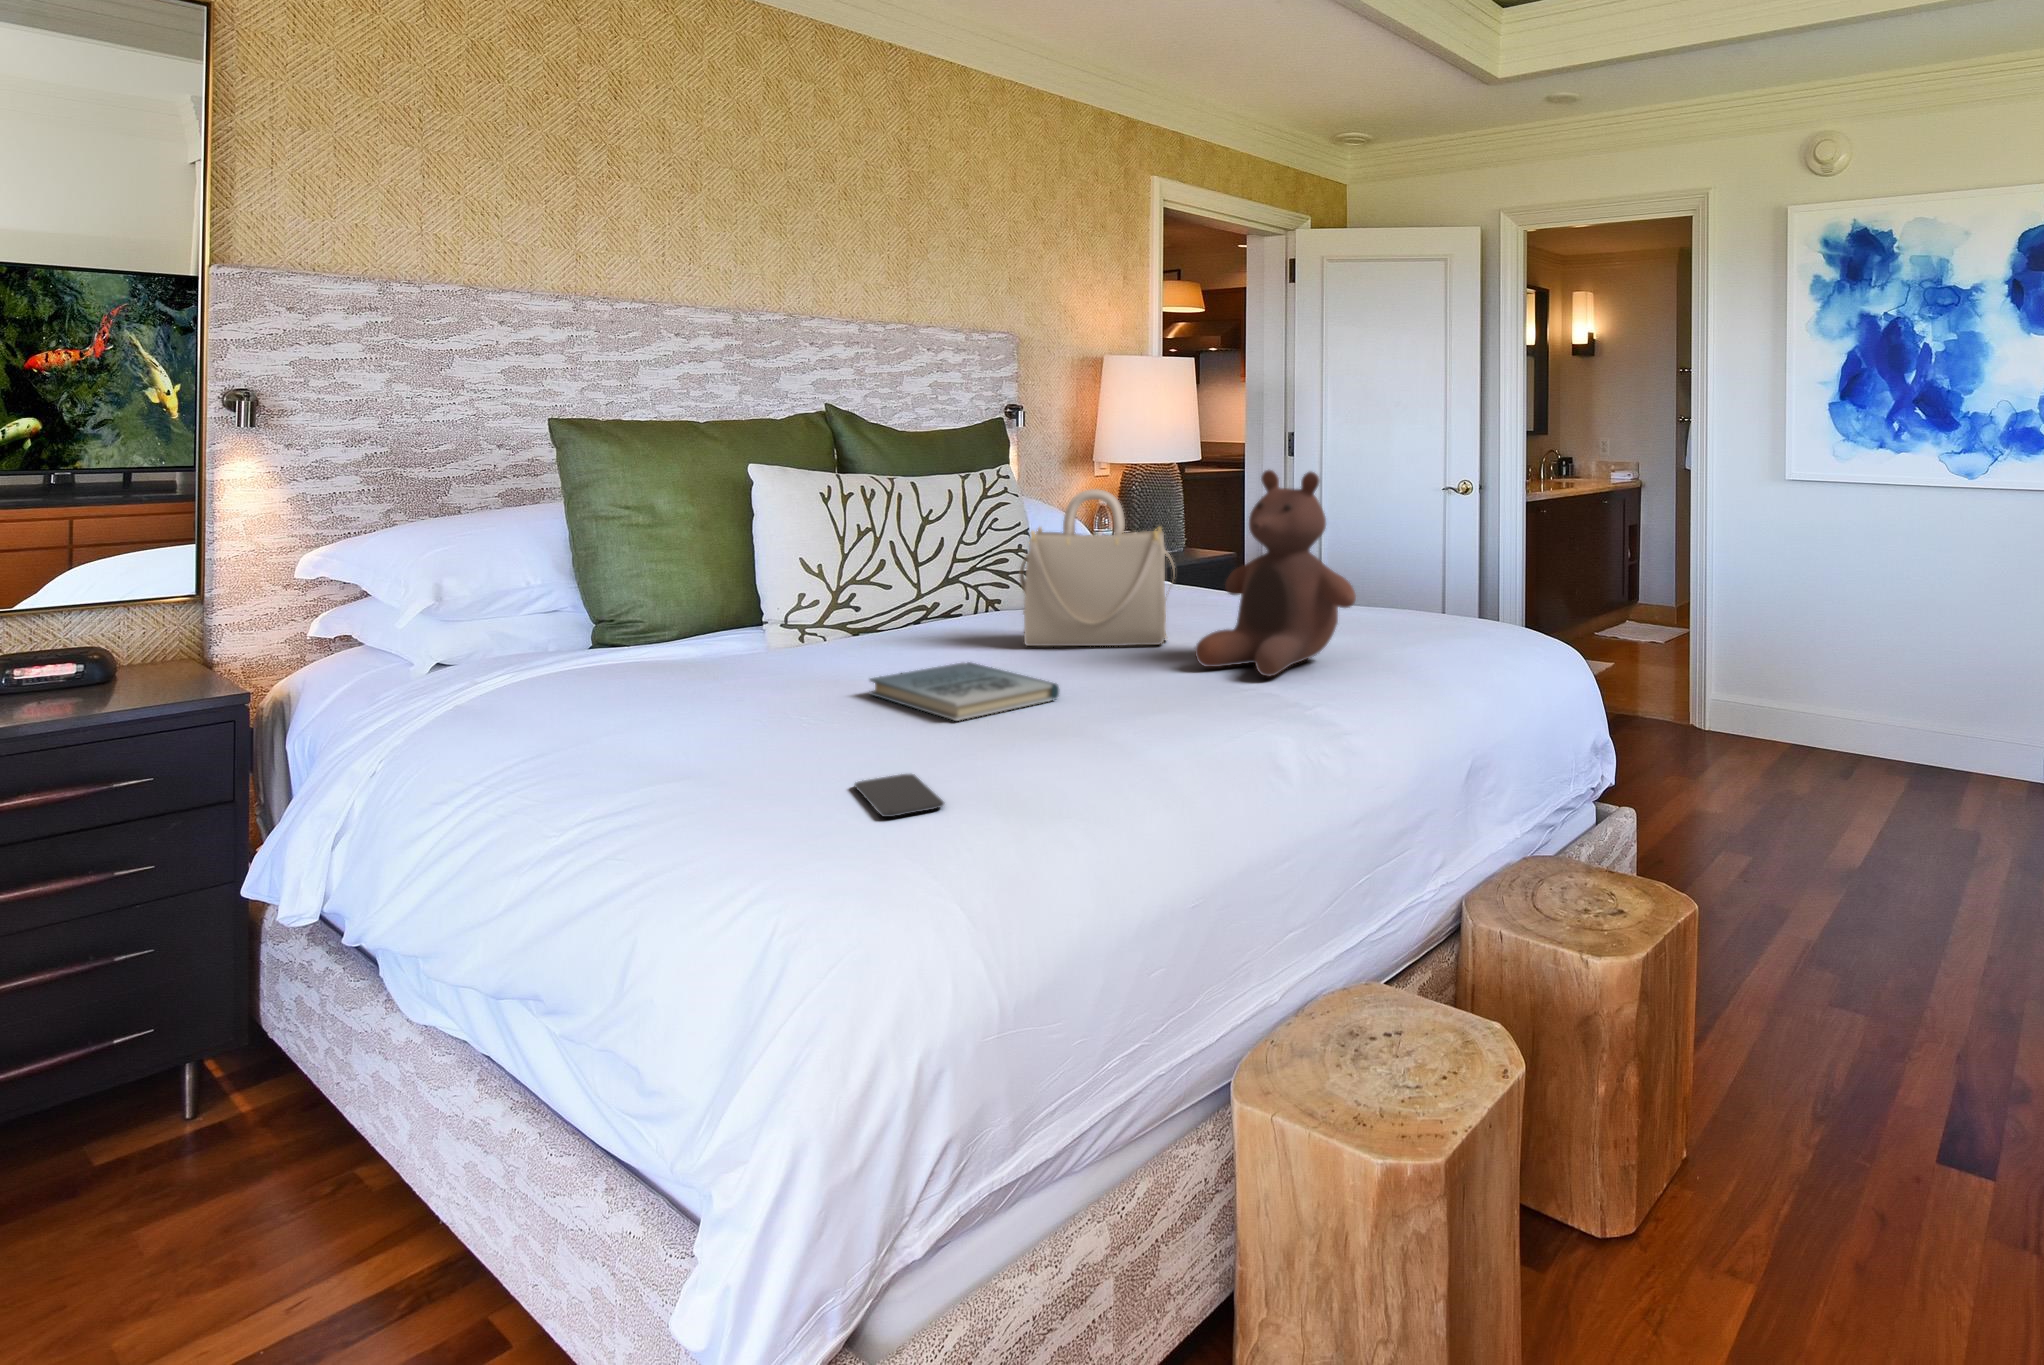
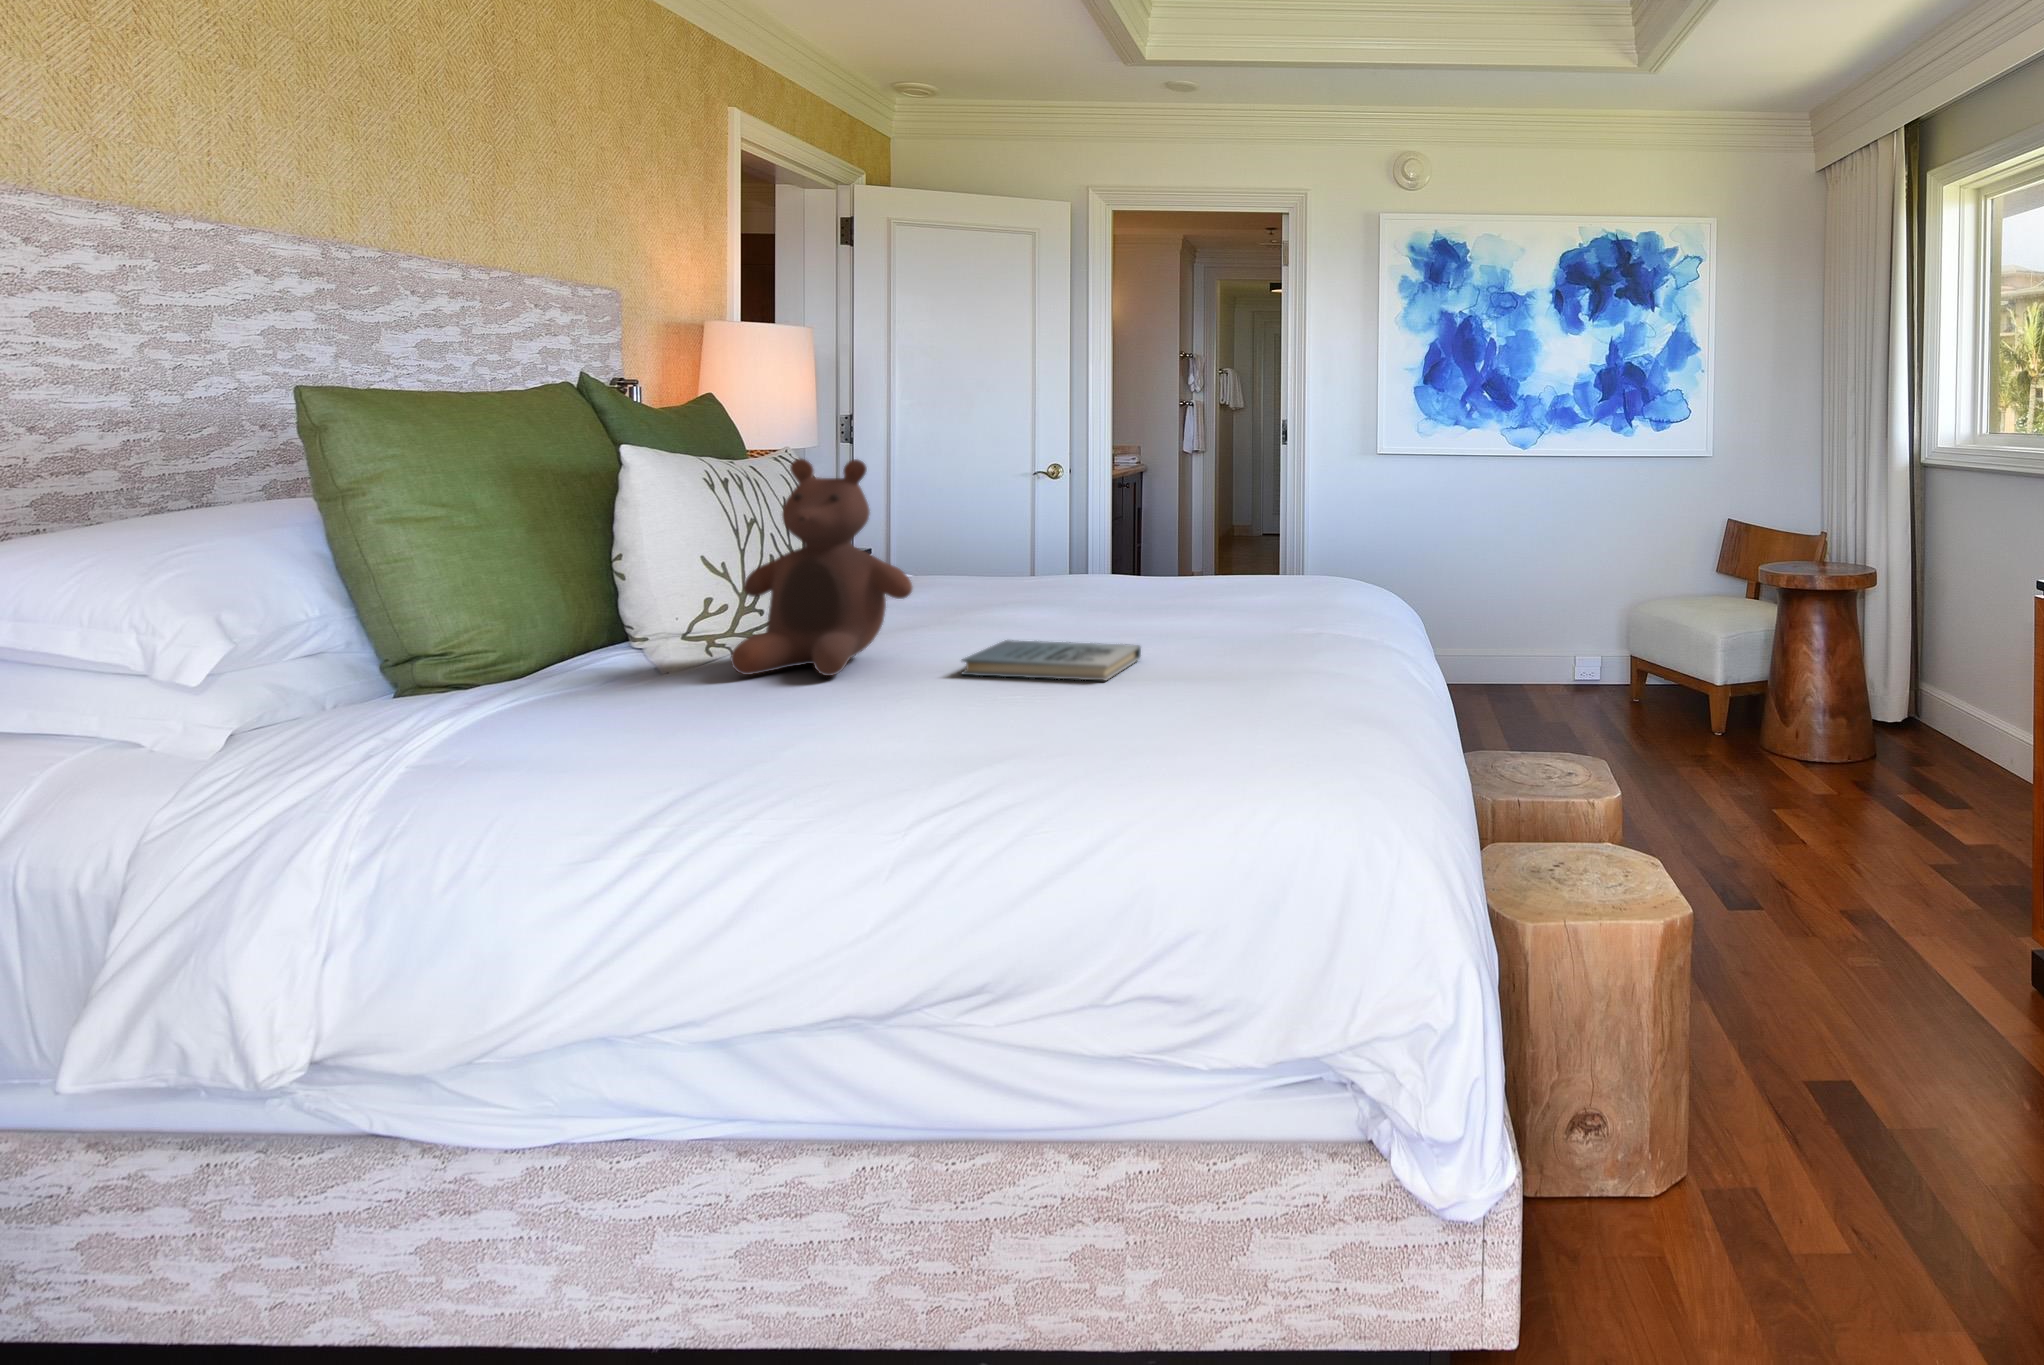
stuffed bear: present [1195,470,1356,676] -> present [731,459,912,676]
handbag: present [1020,489,1174,646] -> none [962,475,1105,629]
smartphone: present [854,774,944,817] -> none [1166,710,1274,733]

